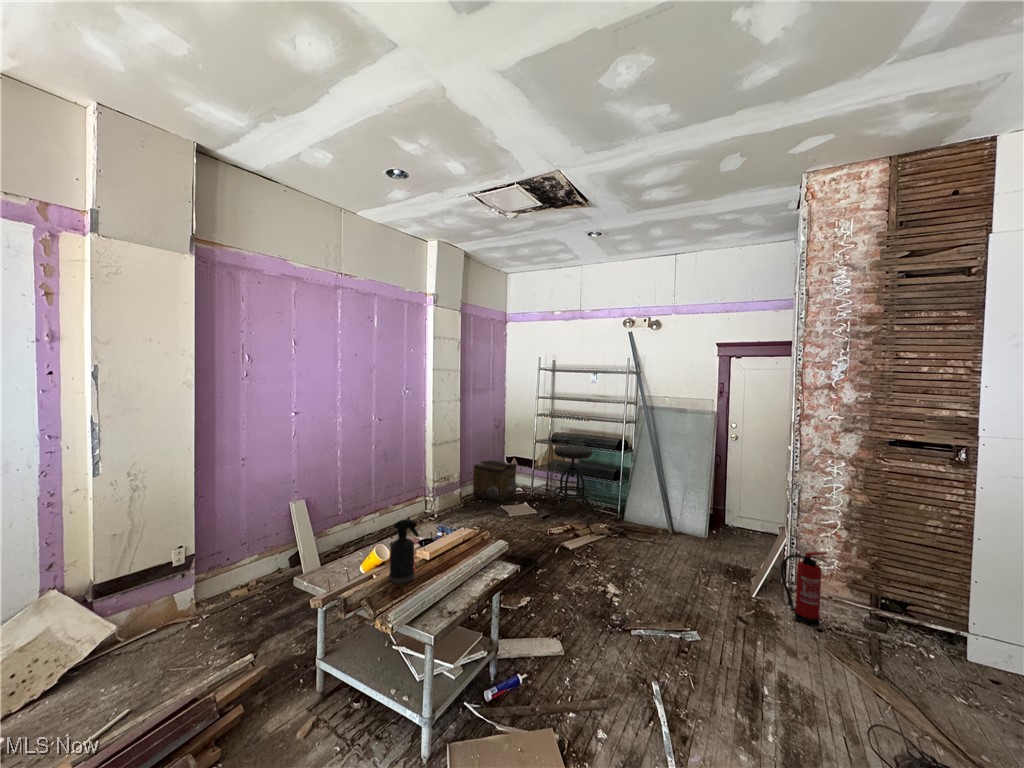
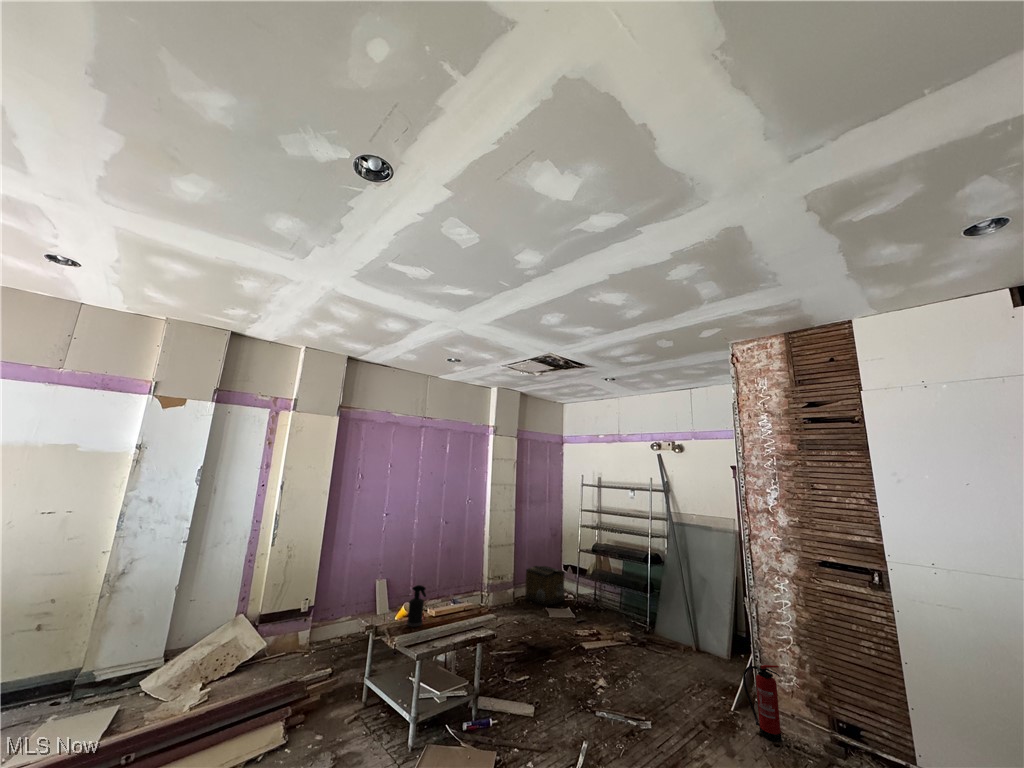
stool: present [549,446,596,516] -> none [590,556,629,627]

